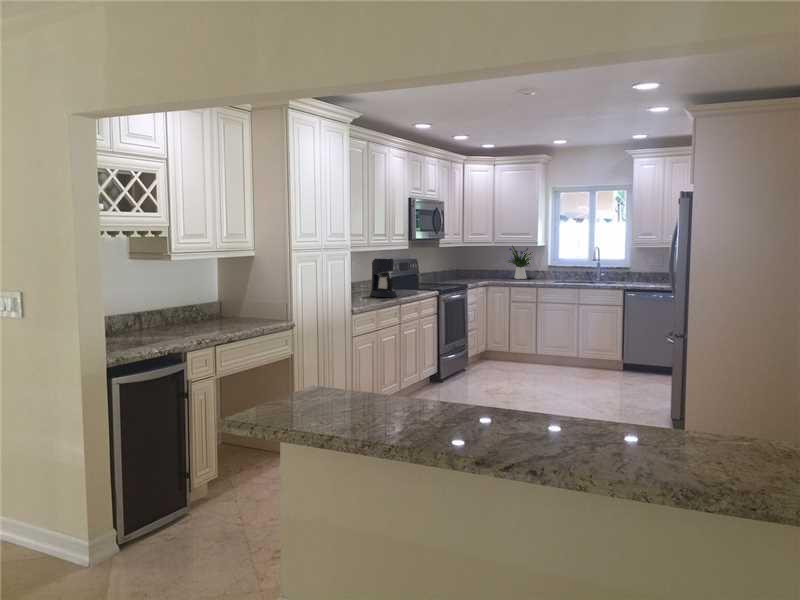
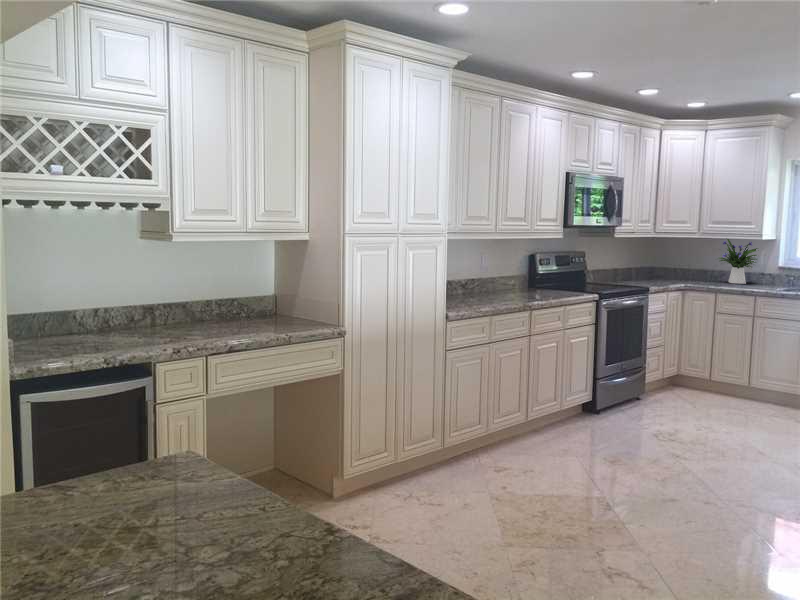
coffee maker: present [370,258,398,297] -> none [499,249,534,300]

